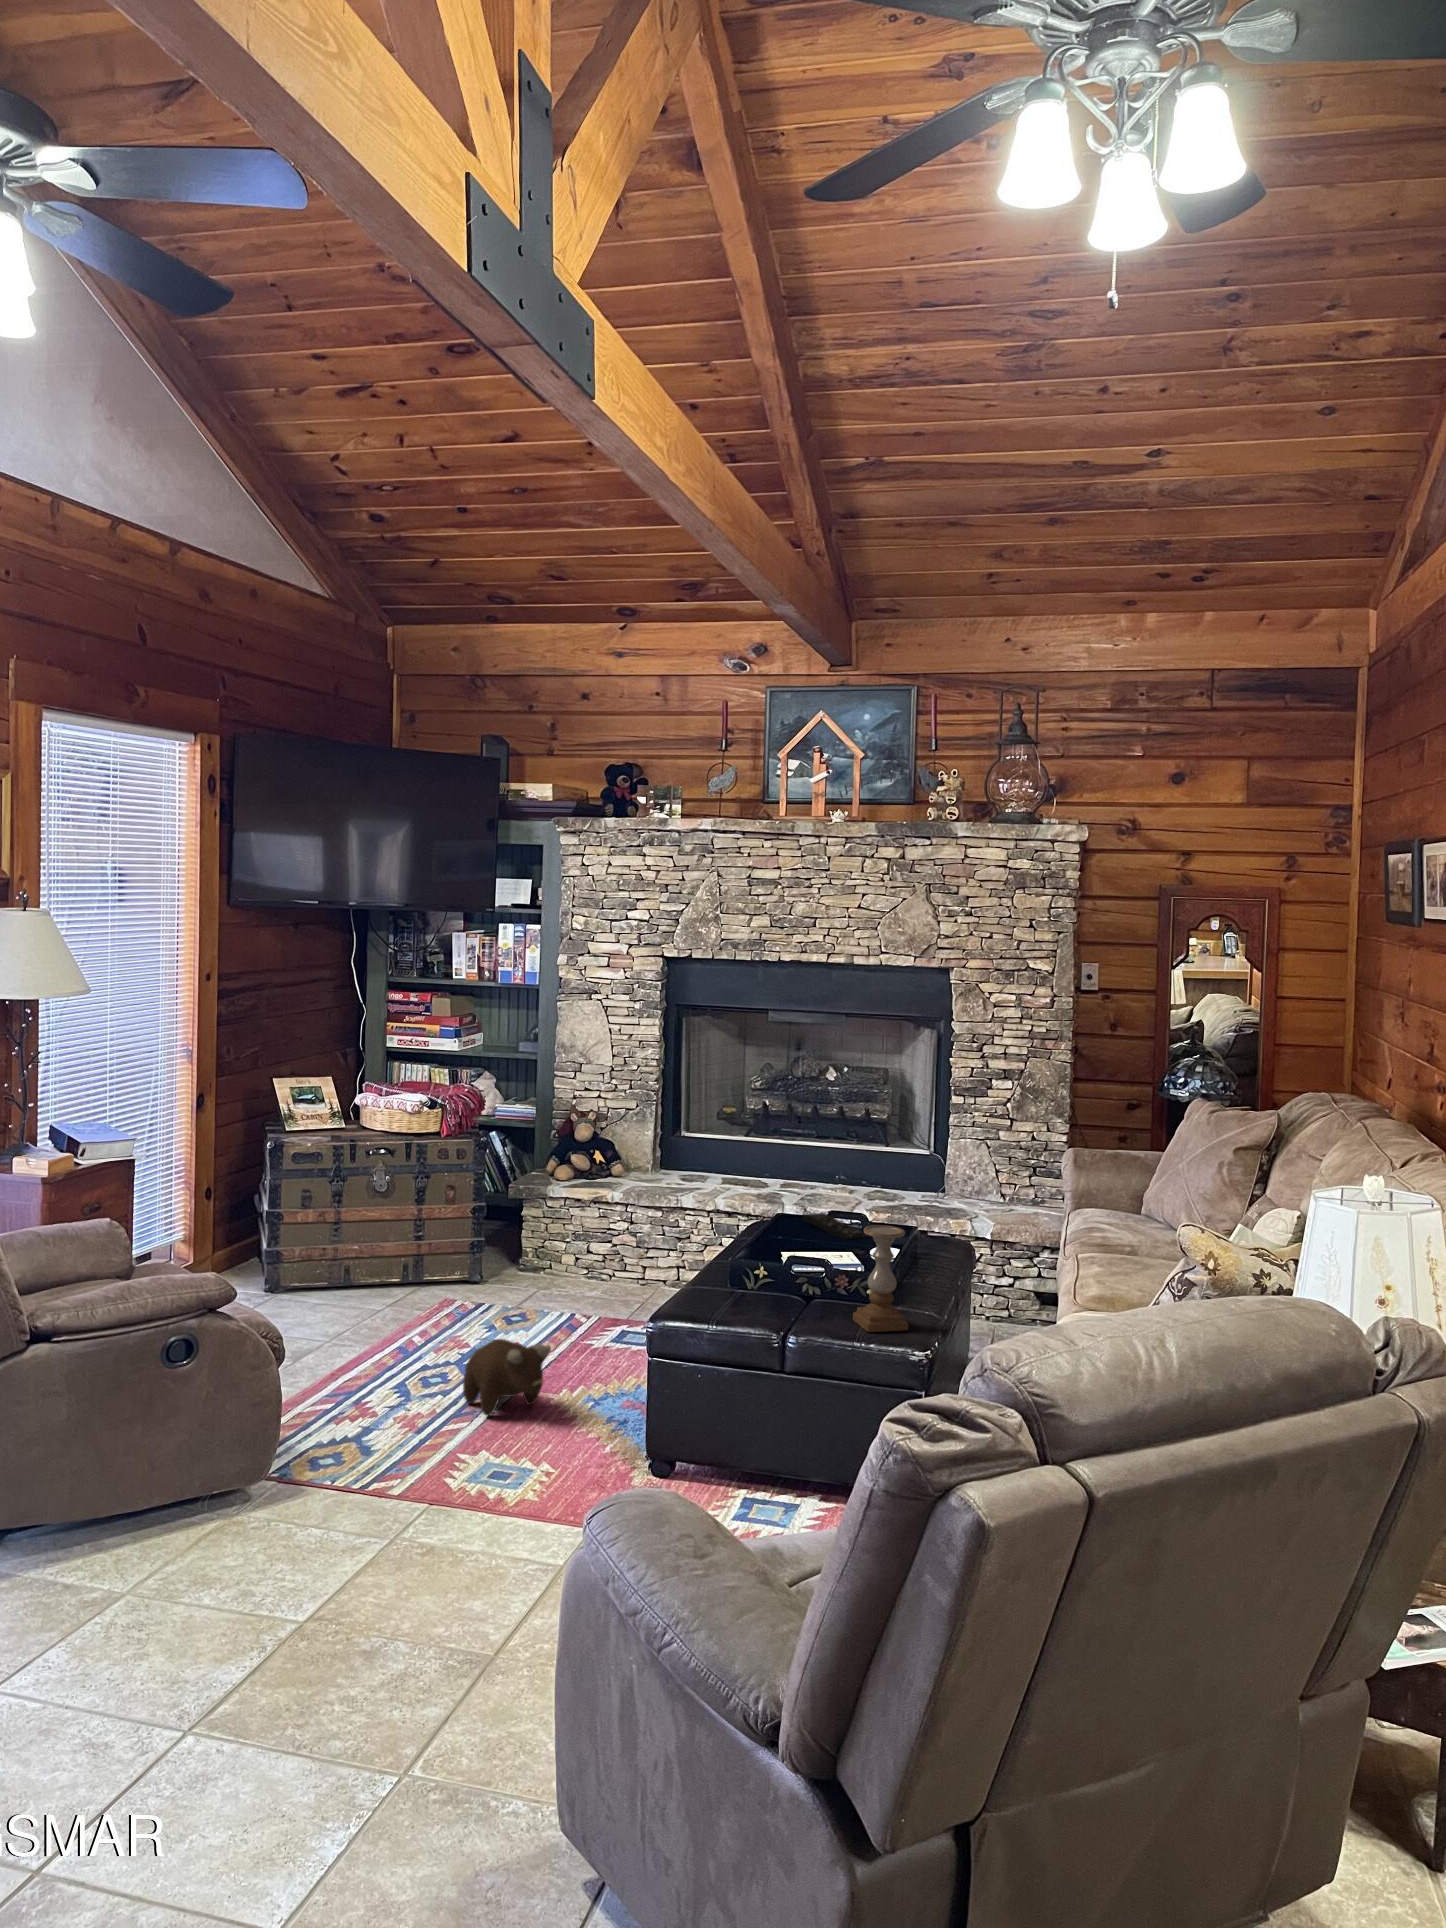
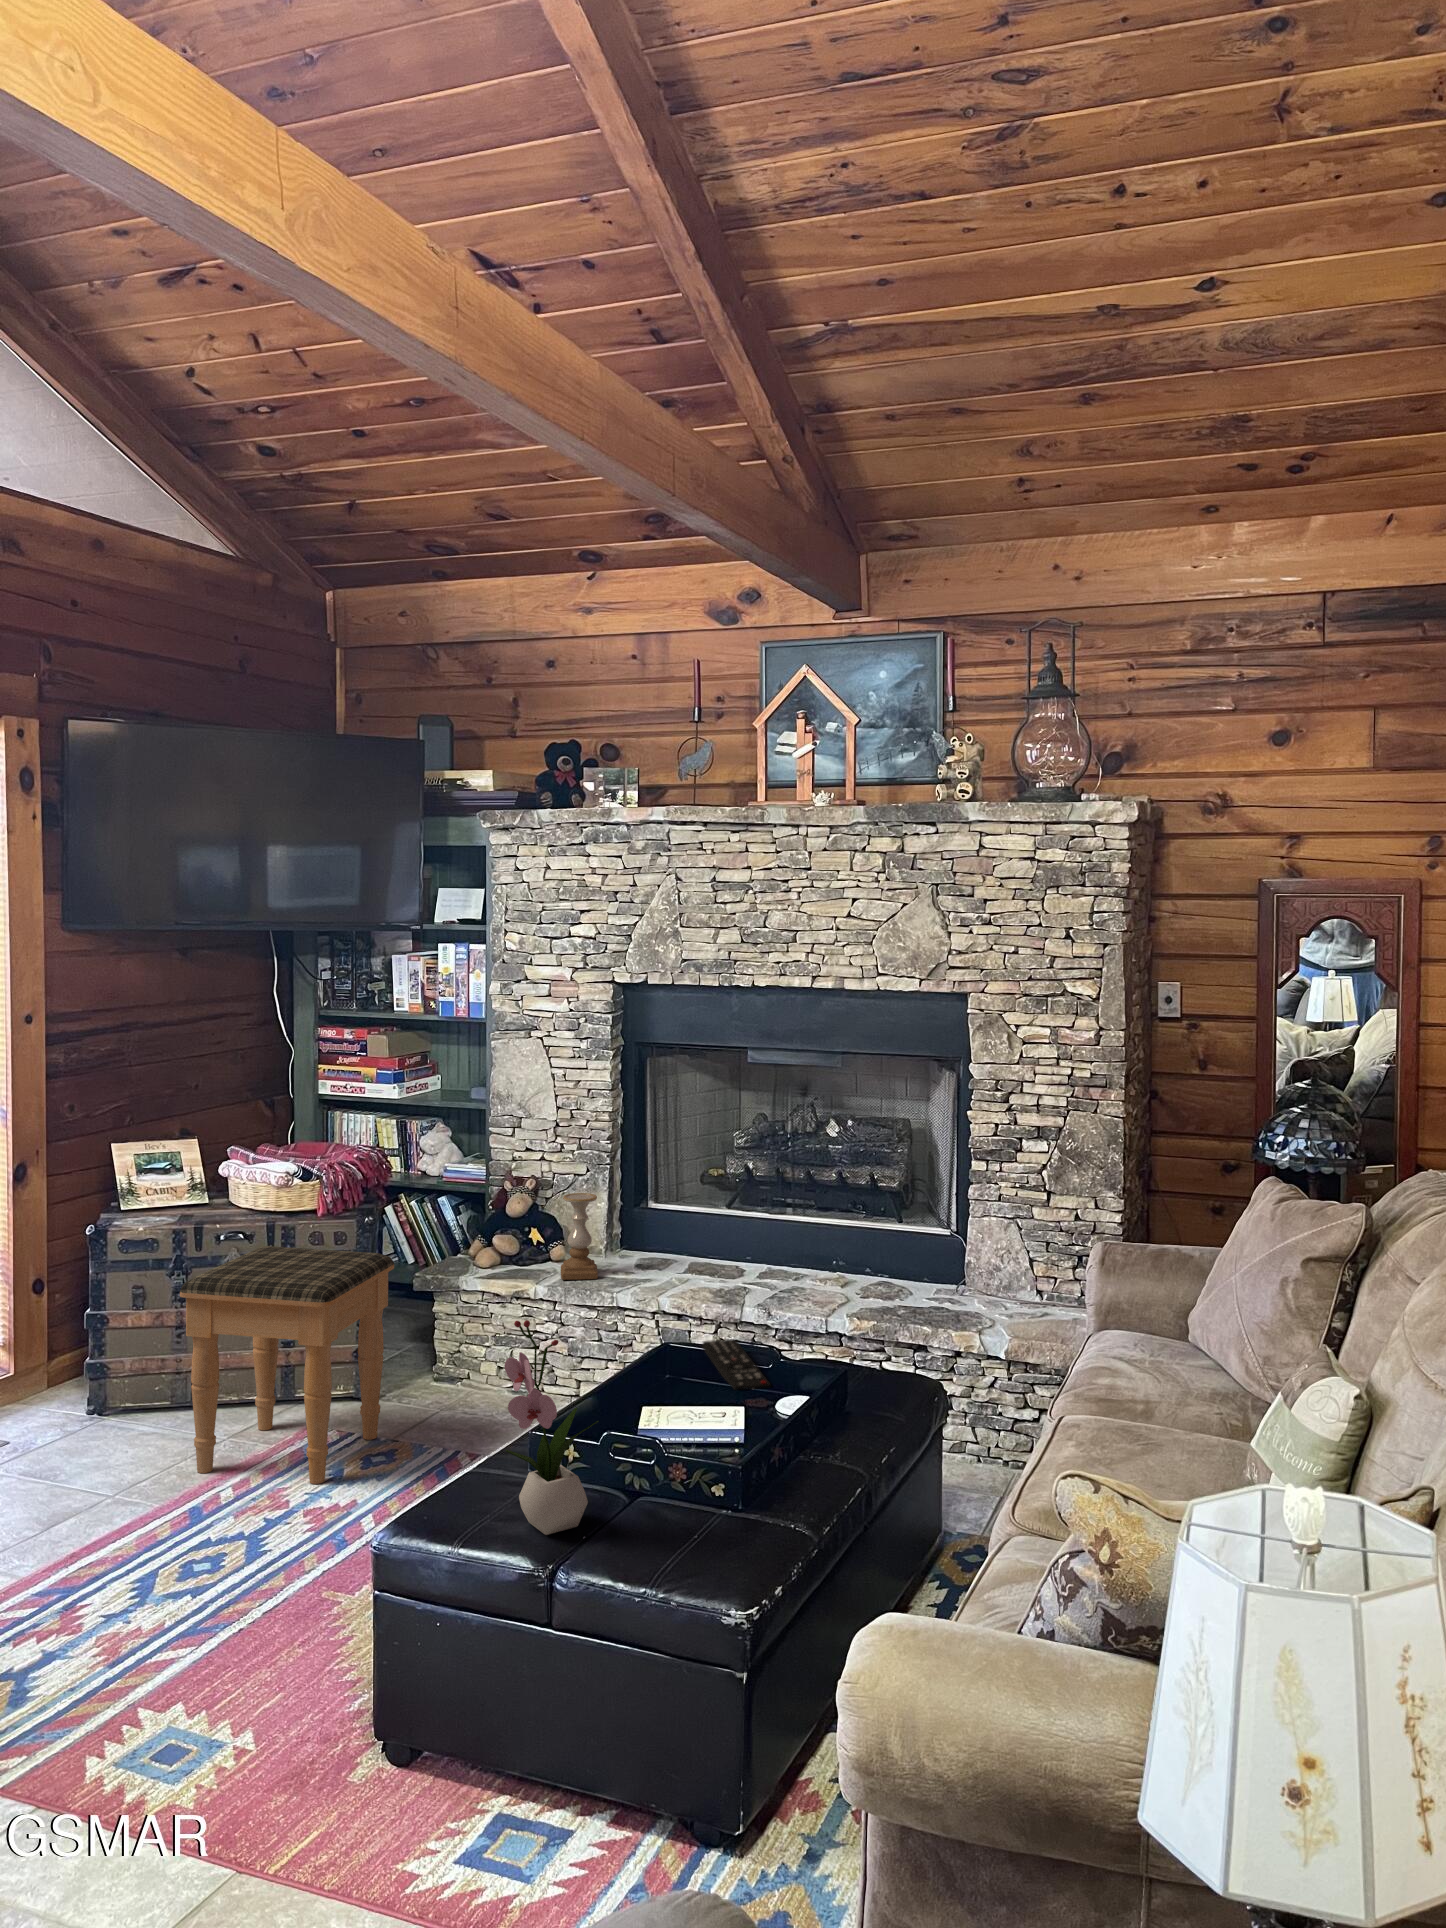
footstool: none [378,1158,523,1333] -> present [180,1246,394,1484]
flower arrangement: none [743,1174,805,1316] -> present [504,1320,599,1535]
candle holder: present [853,1225,908,1332] -> present [561,1193,598,1280]
plush toy: present [463,1339,551,1416] -> none [200,1524,307,1638]

